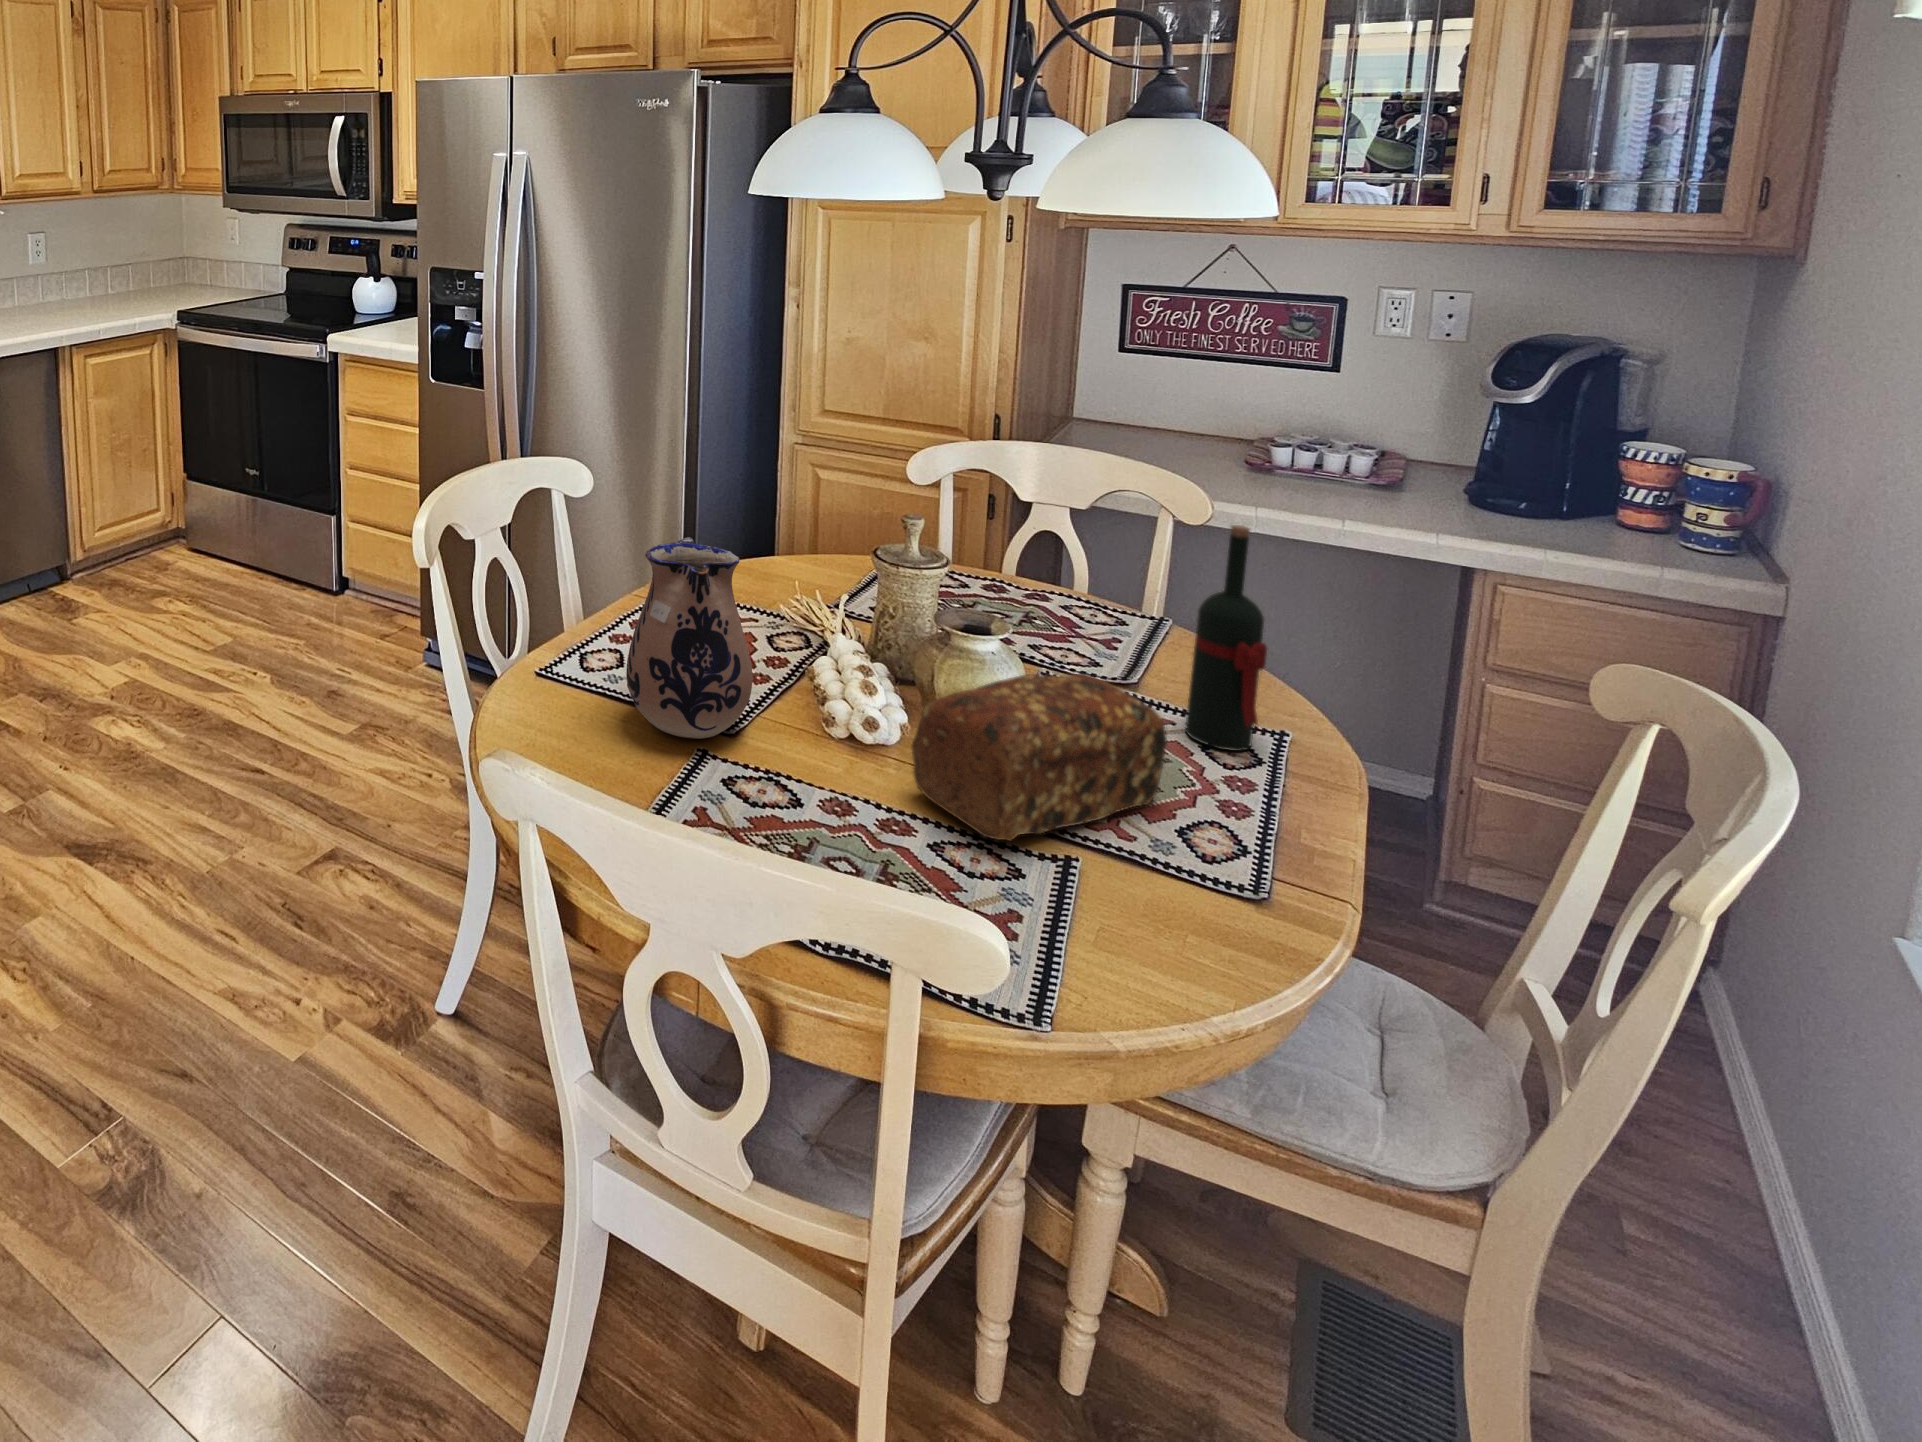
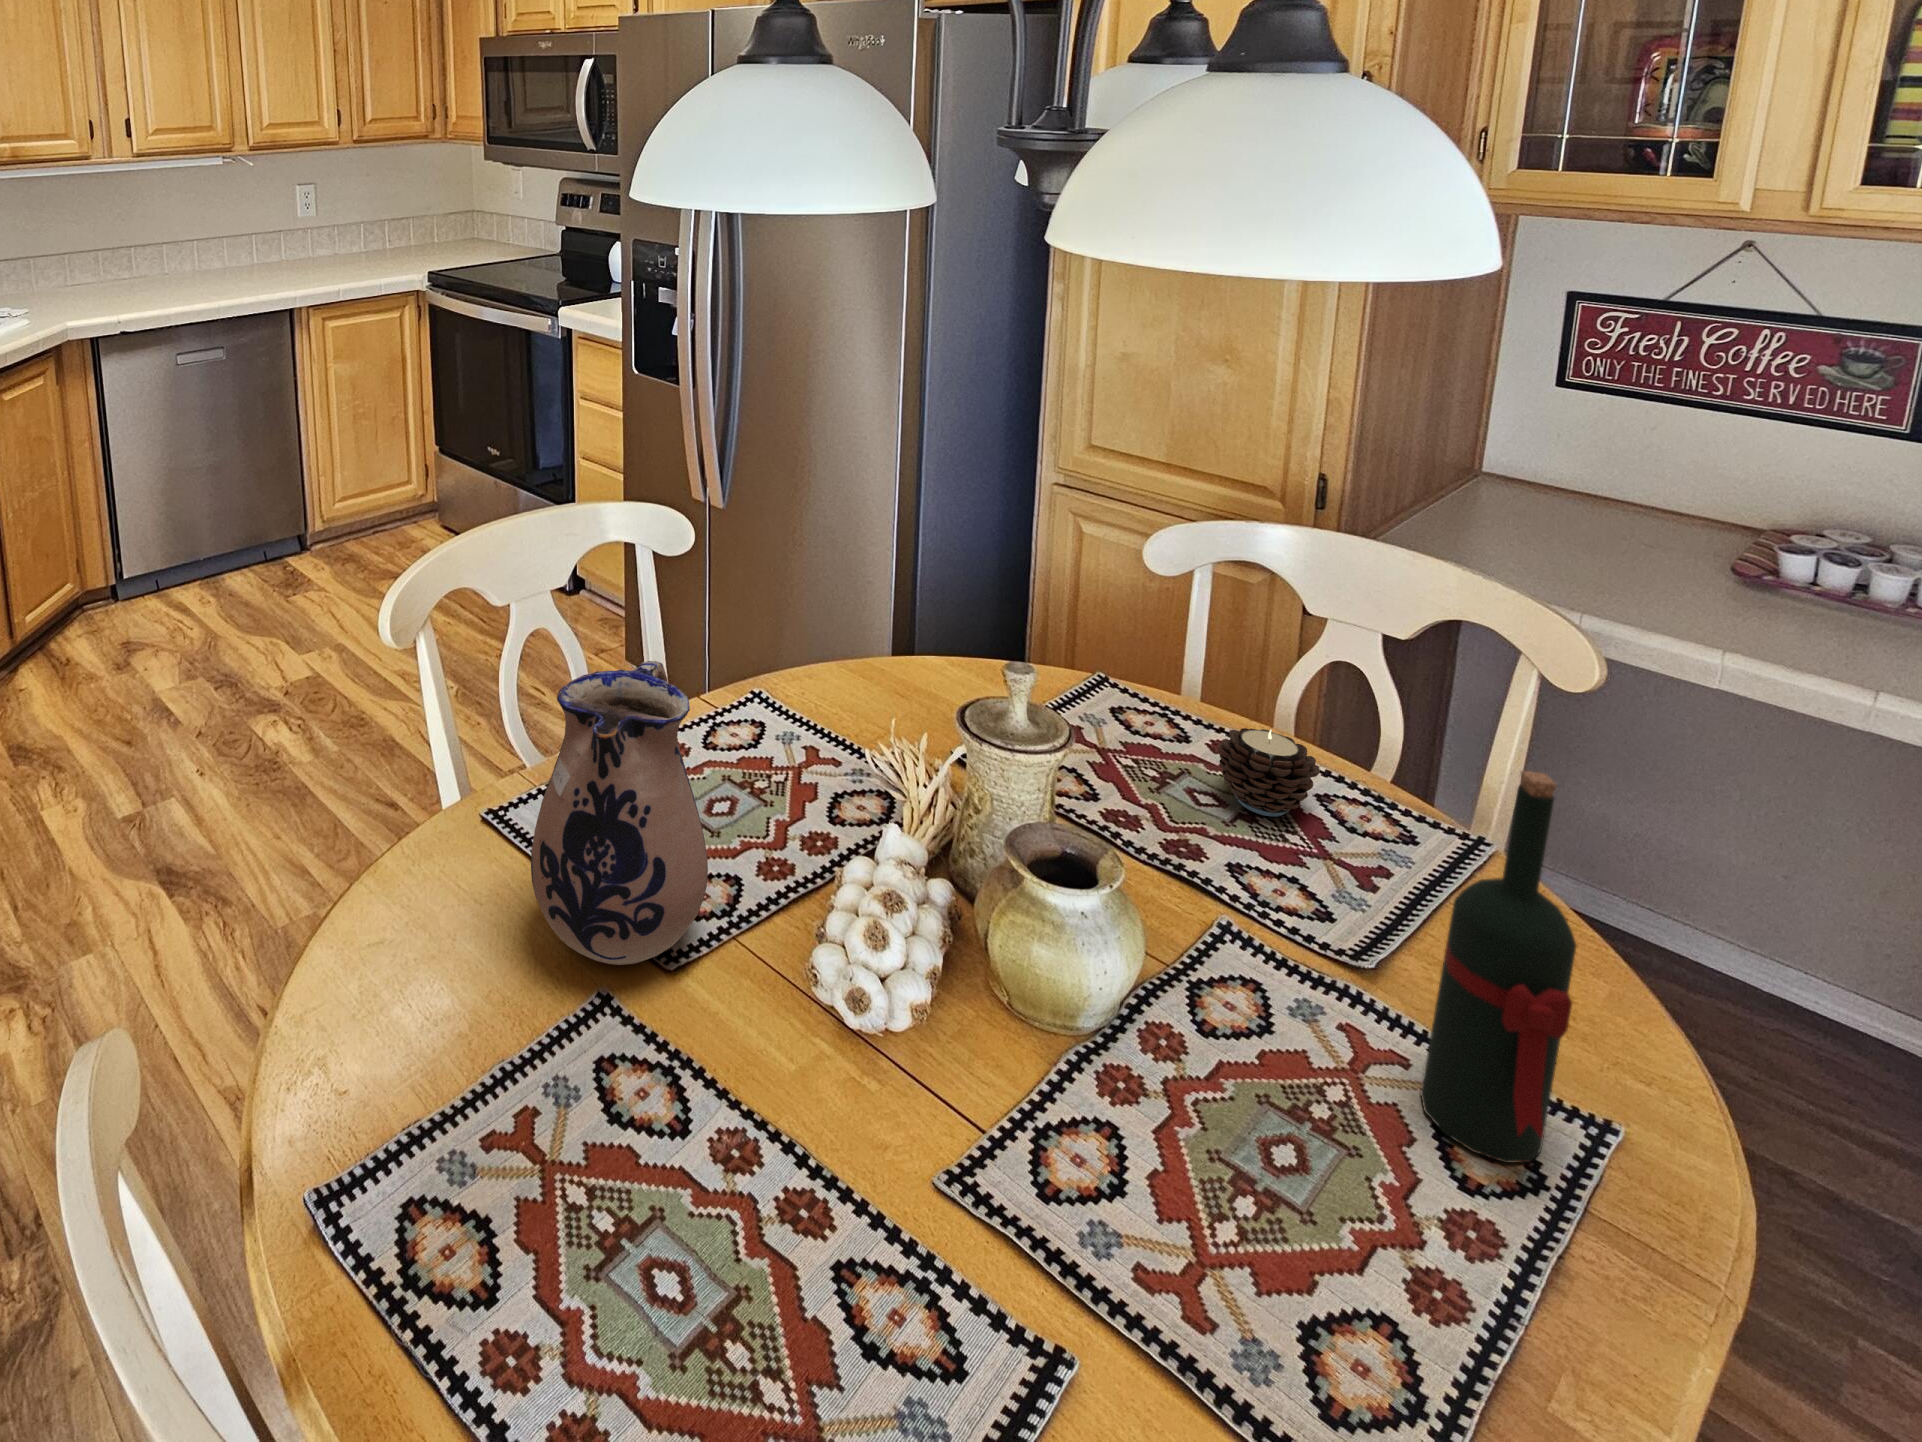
candle: none [1007,563,1071,620] -> present [1218,728,1320,817]
bread loaf: present [912,674,1167,841] -> none [868,981,1319,1300]

